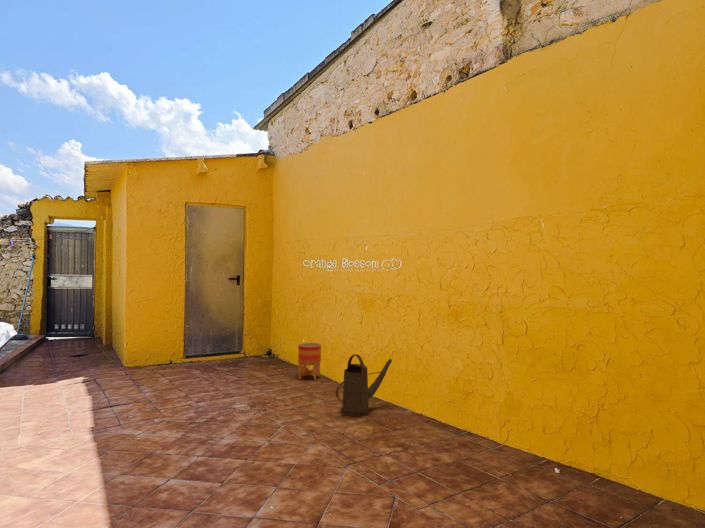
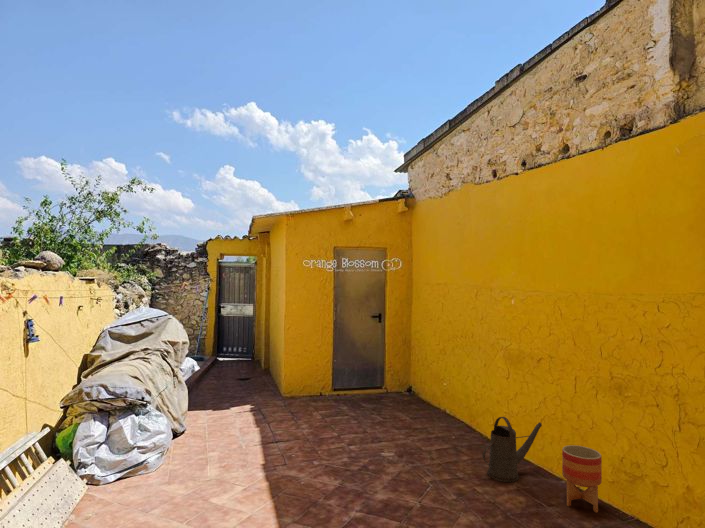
planter: present [298,343,321,380] -> present [562,445,602,513]

